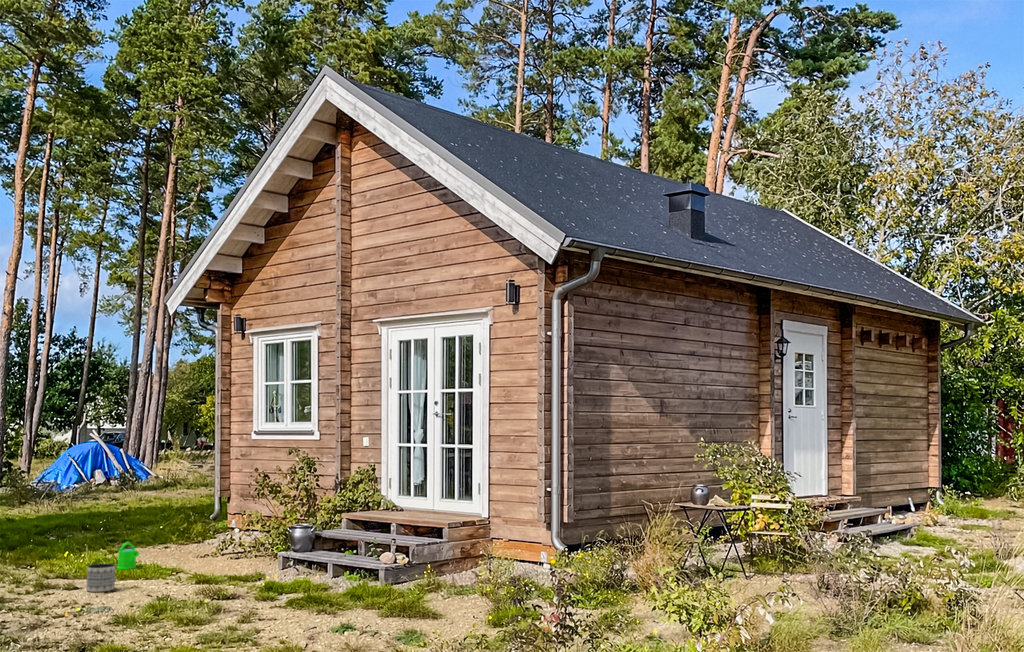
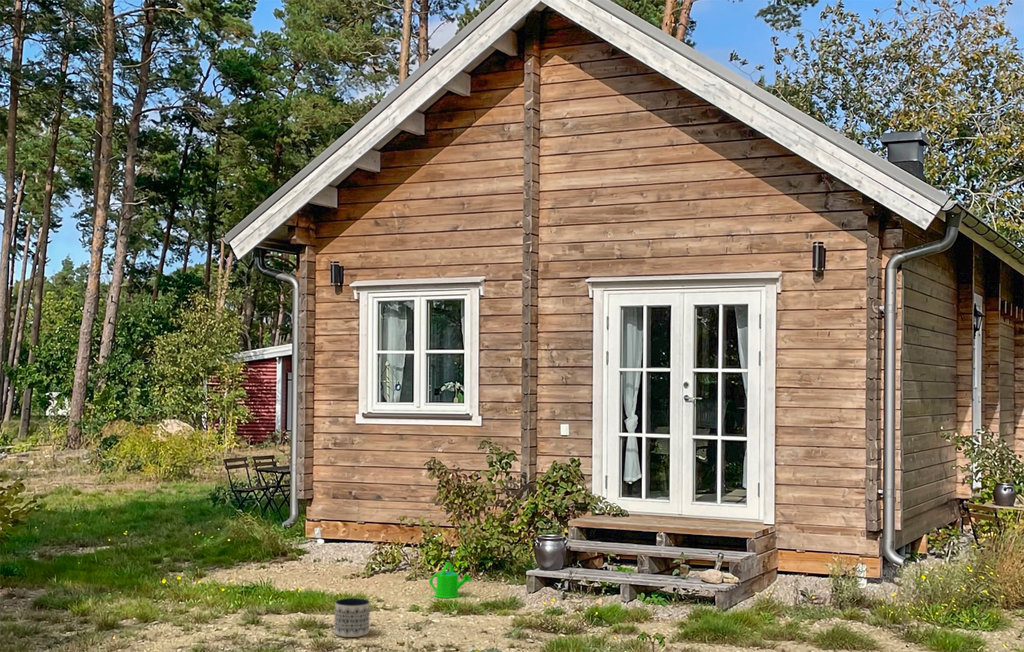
watering can: present [117,542,139,569] -> present [429,562,471,598]

